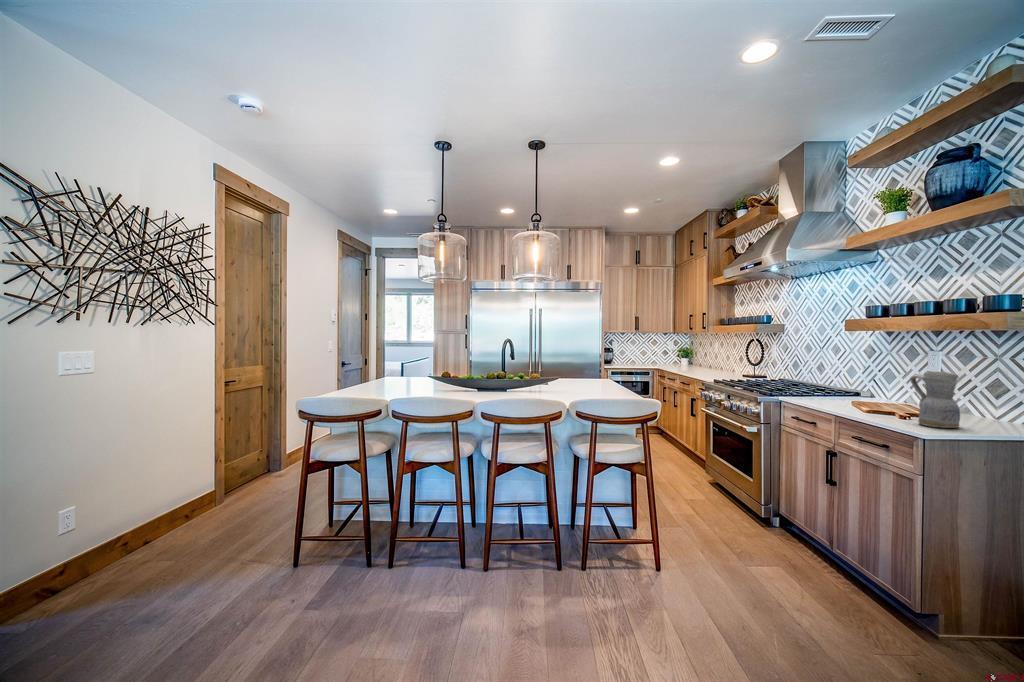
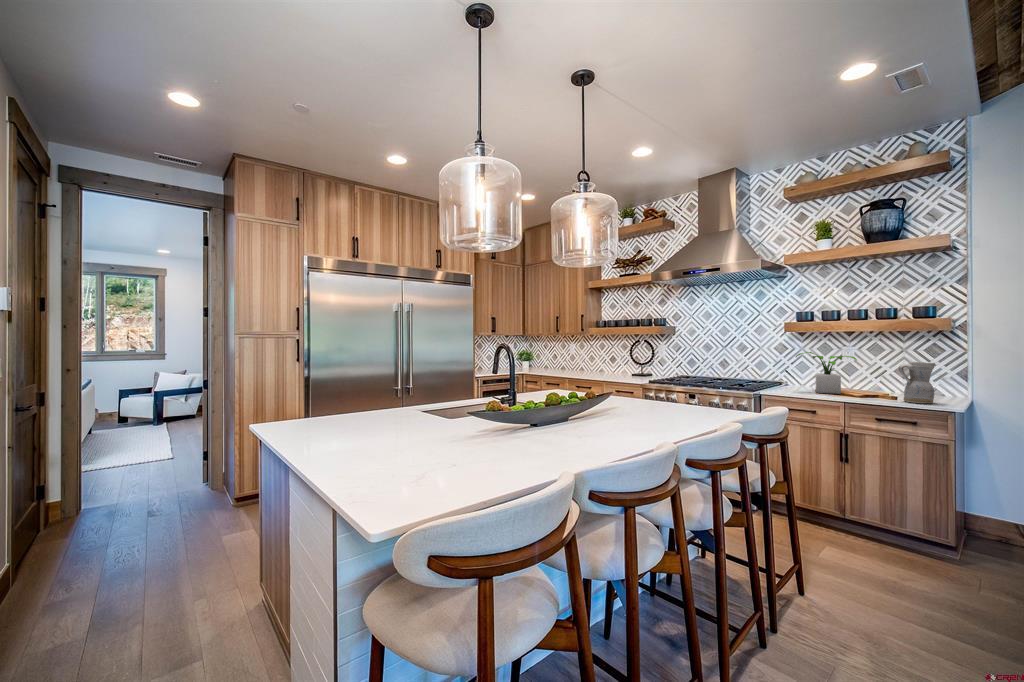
potted plant: none [828,356,906,409] -> present [796,352,857,394]

